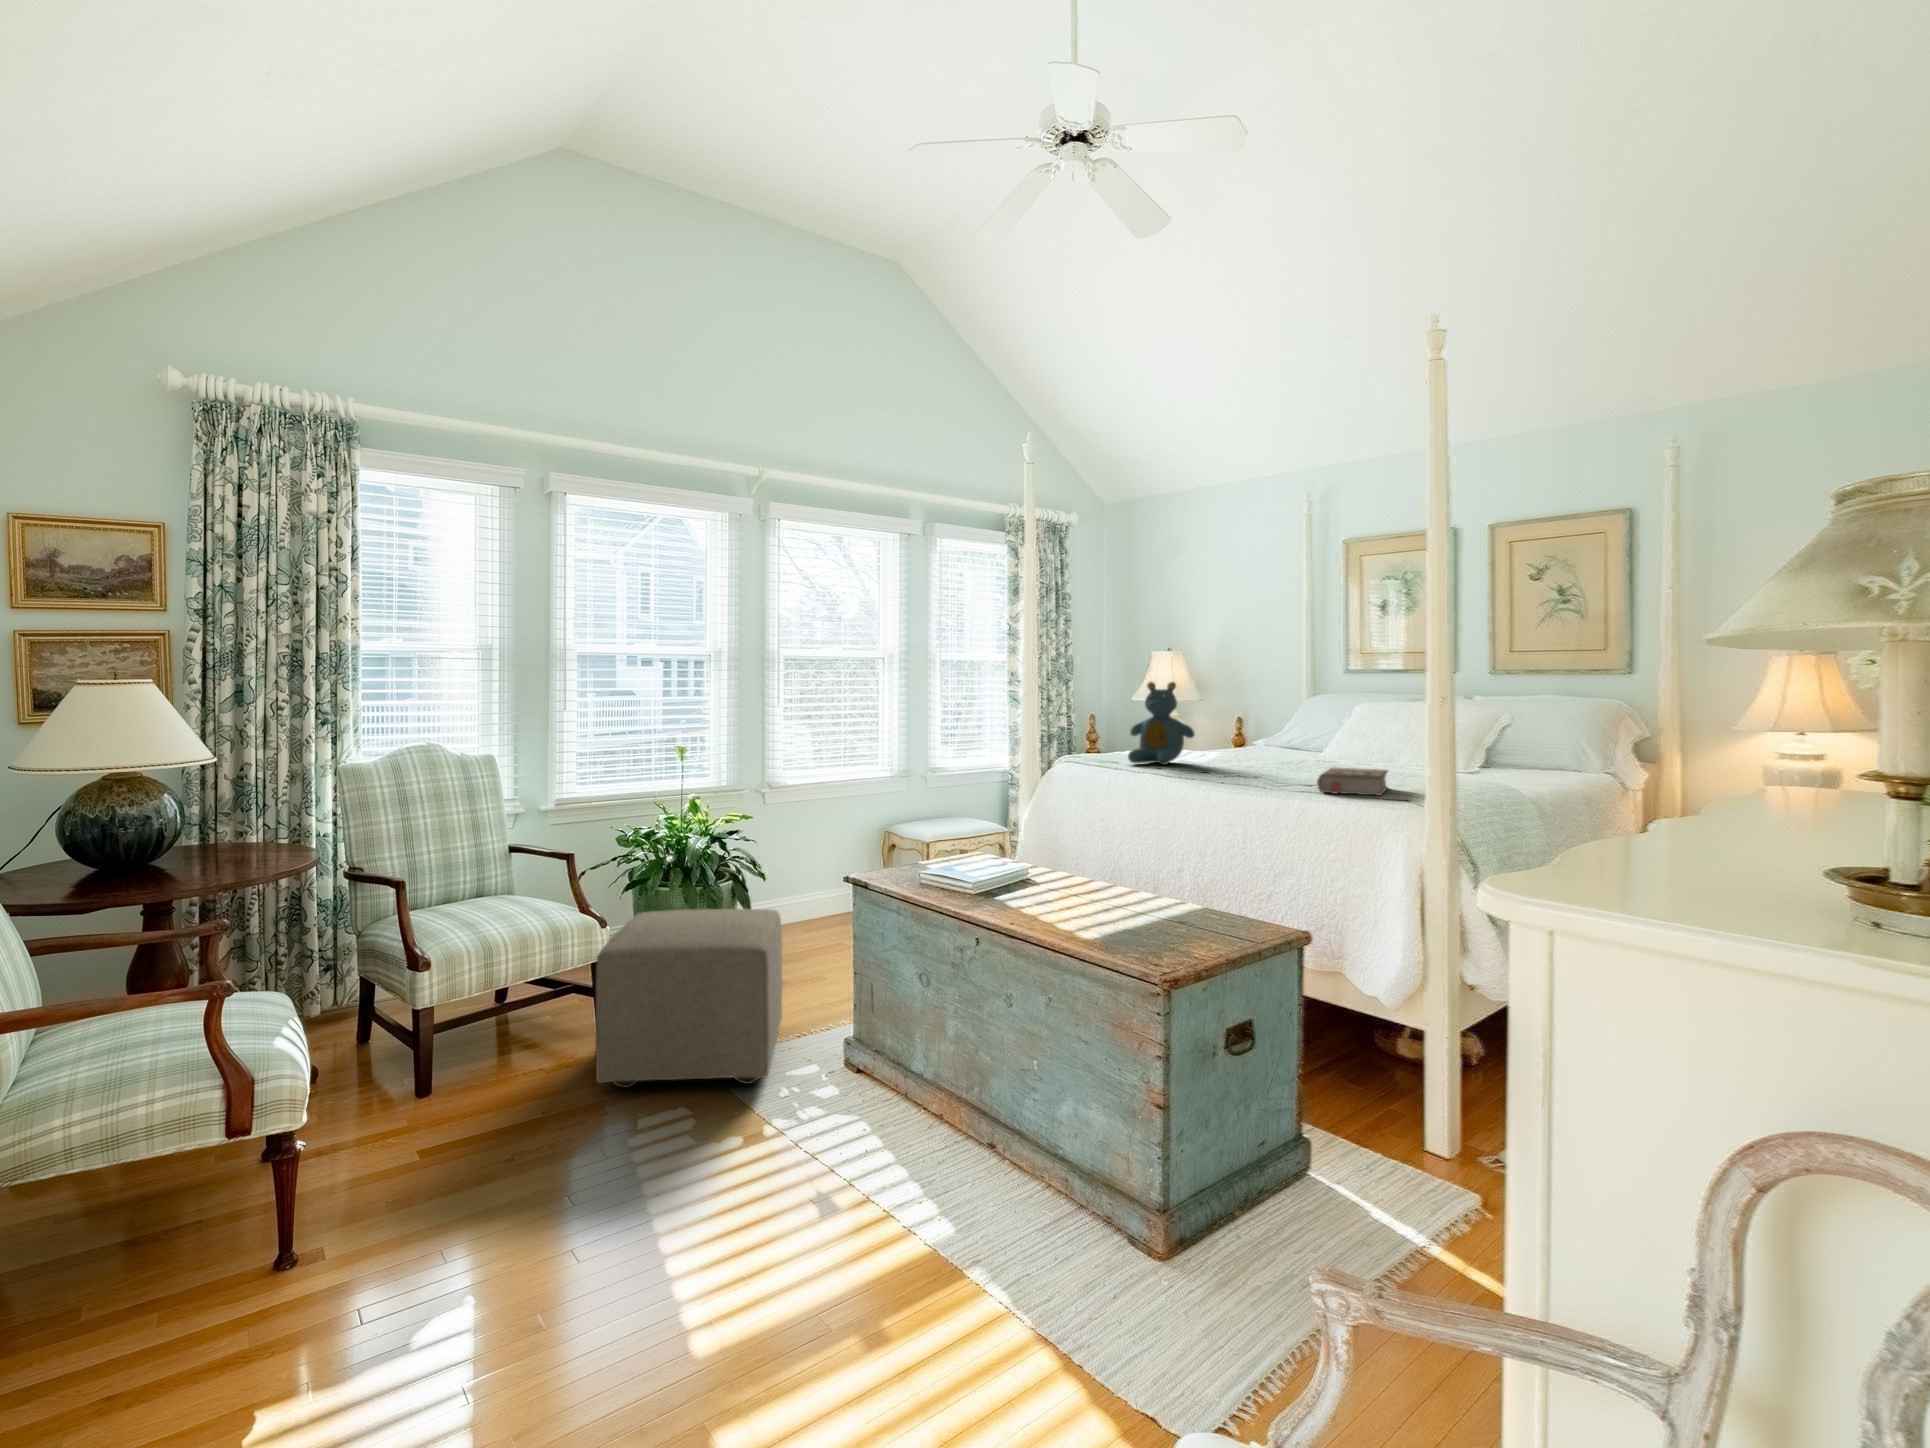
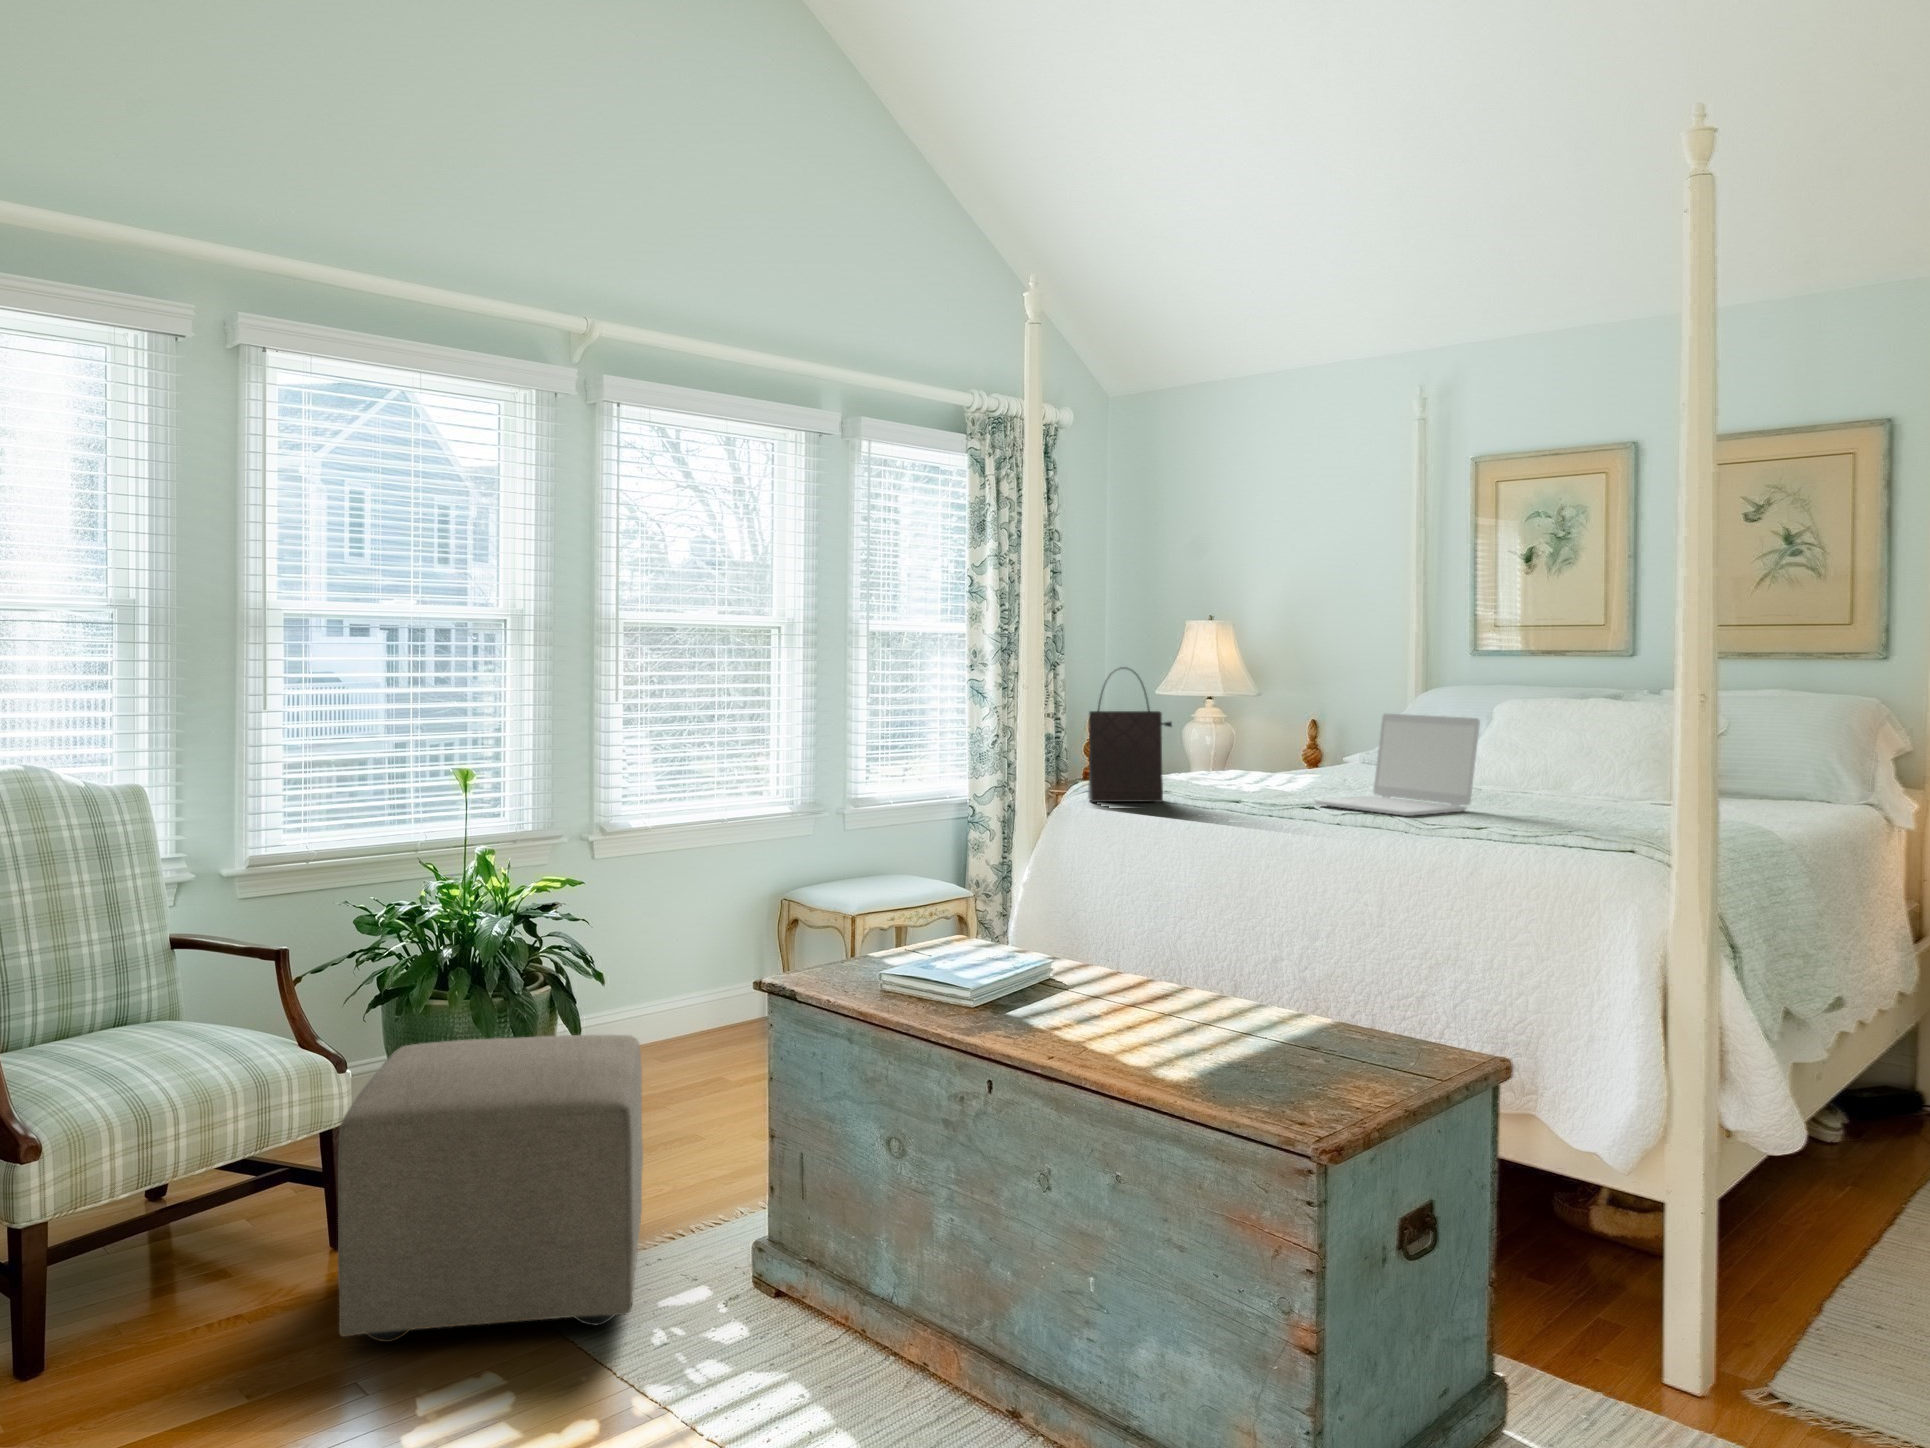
teddy bear: present [1128,682,1195,765] -> none [1174,666,1275,794]
handbag: none [1070,683,1124,769] -> present [1088,667,1172,802]
laptop: none [1216,712,1325,779] -> present [1315,714,1480,816]
book: present [1317,768,1388,796] -> none [1488,799,1586,843]

